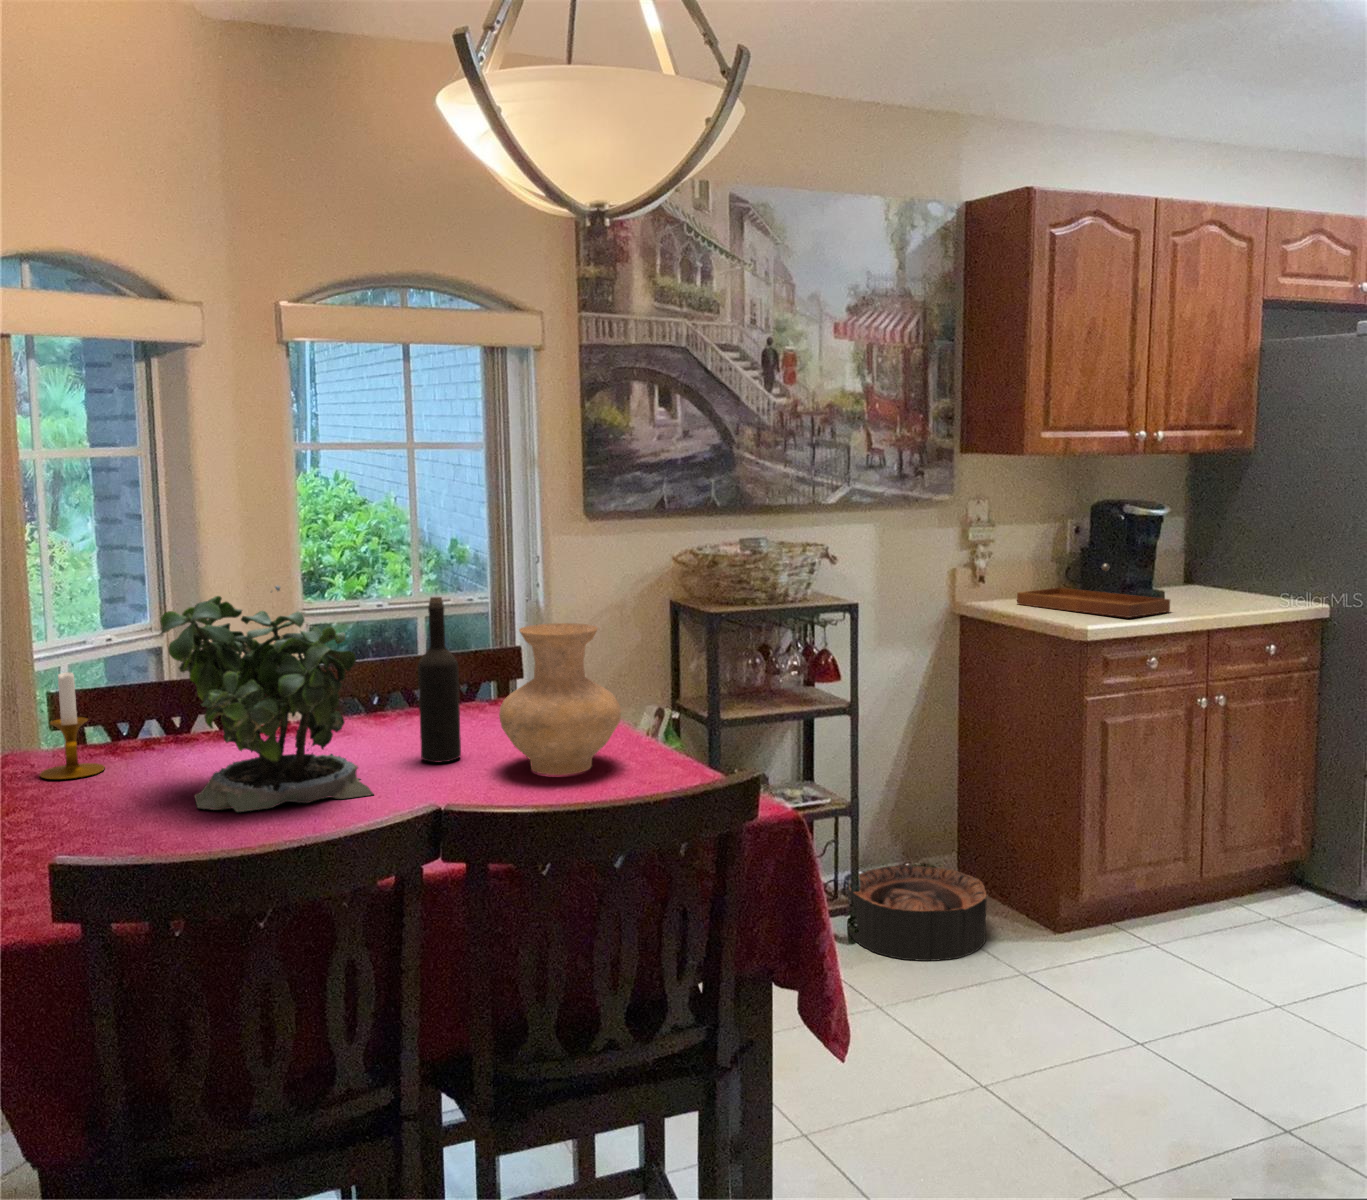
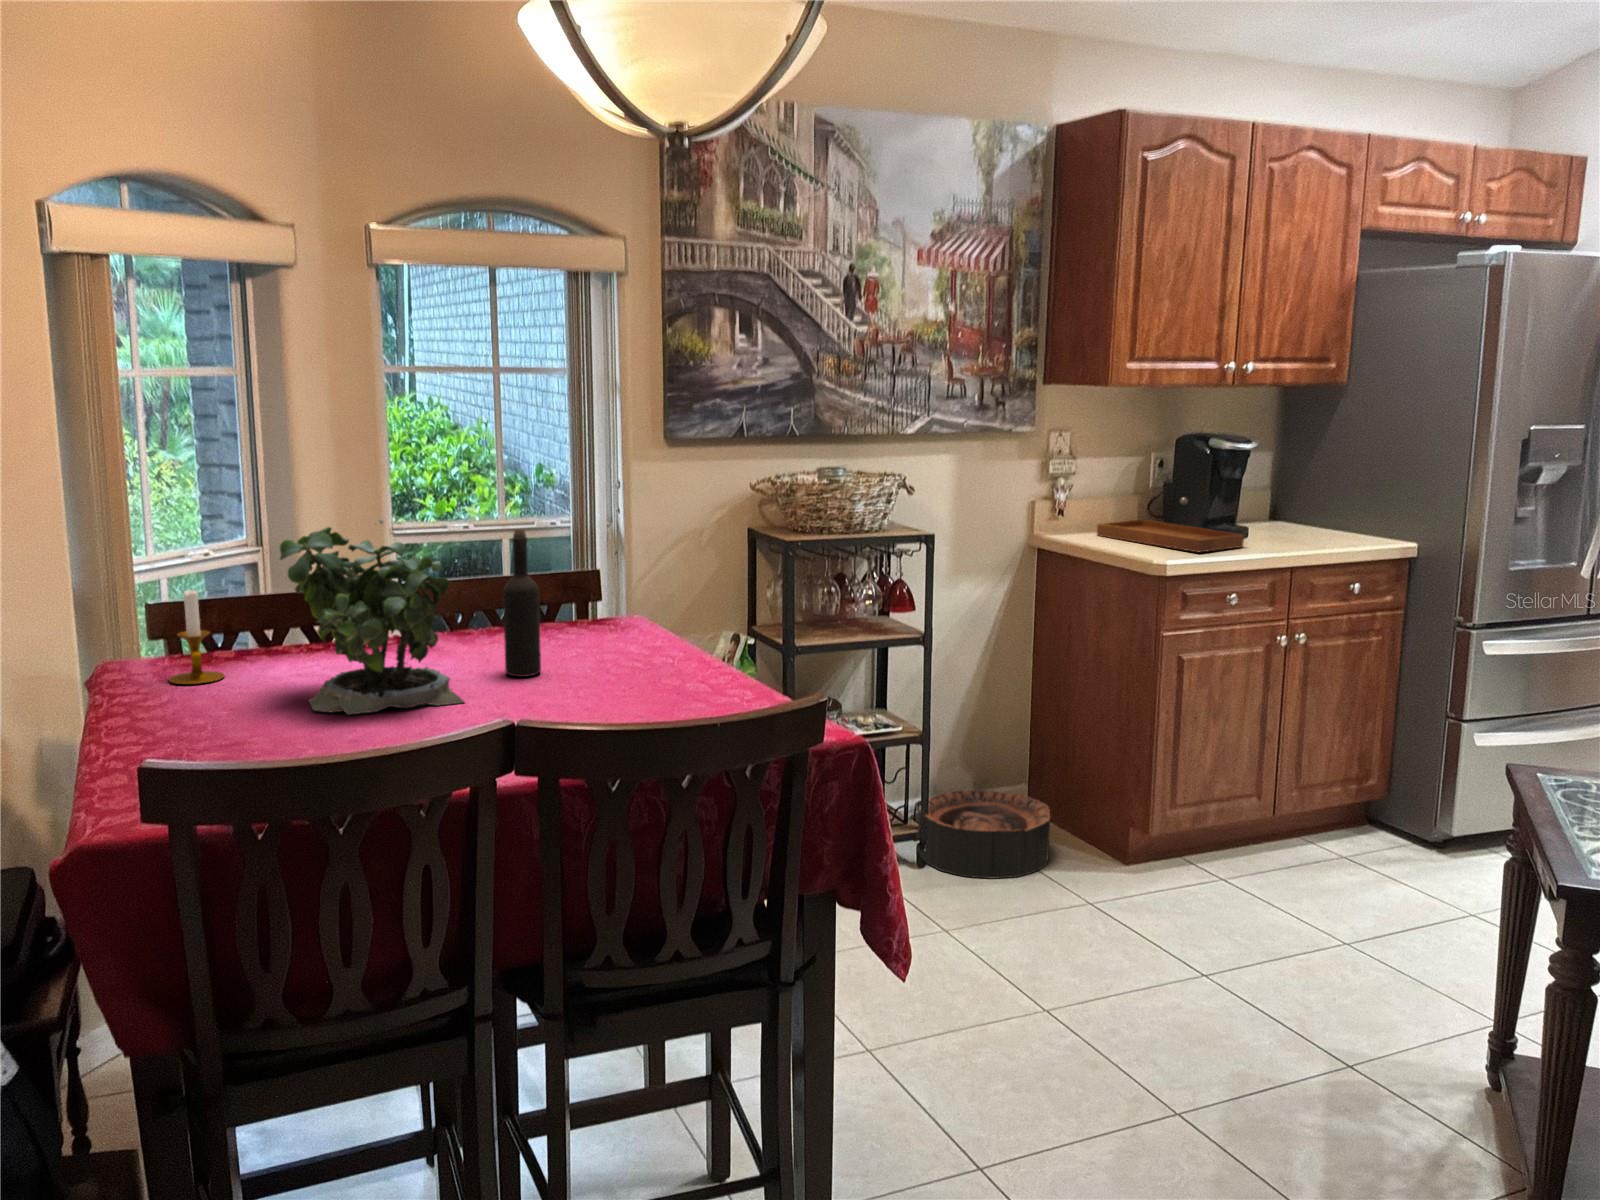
vase: present [499,623,621,775] -> none [575,555,683,689]

